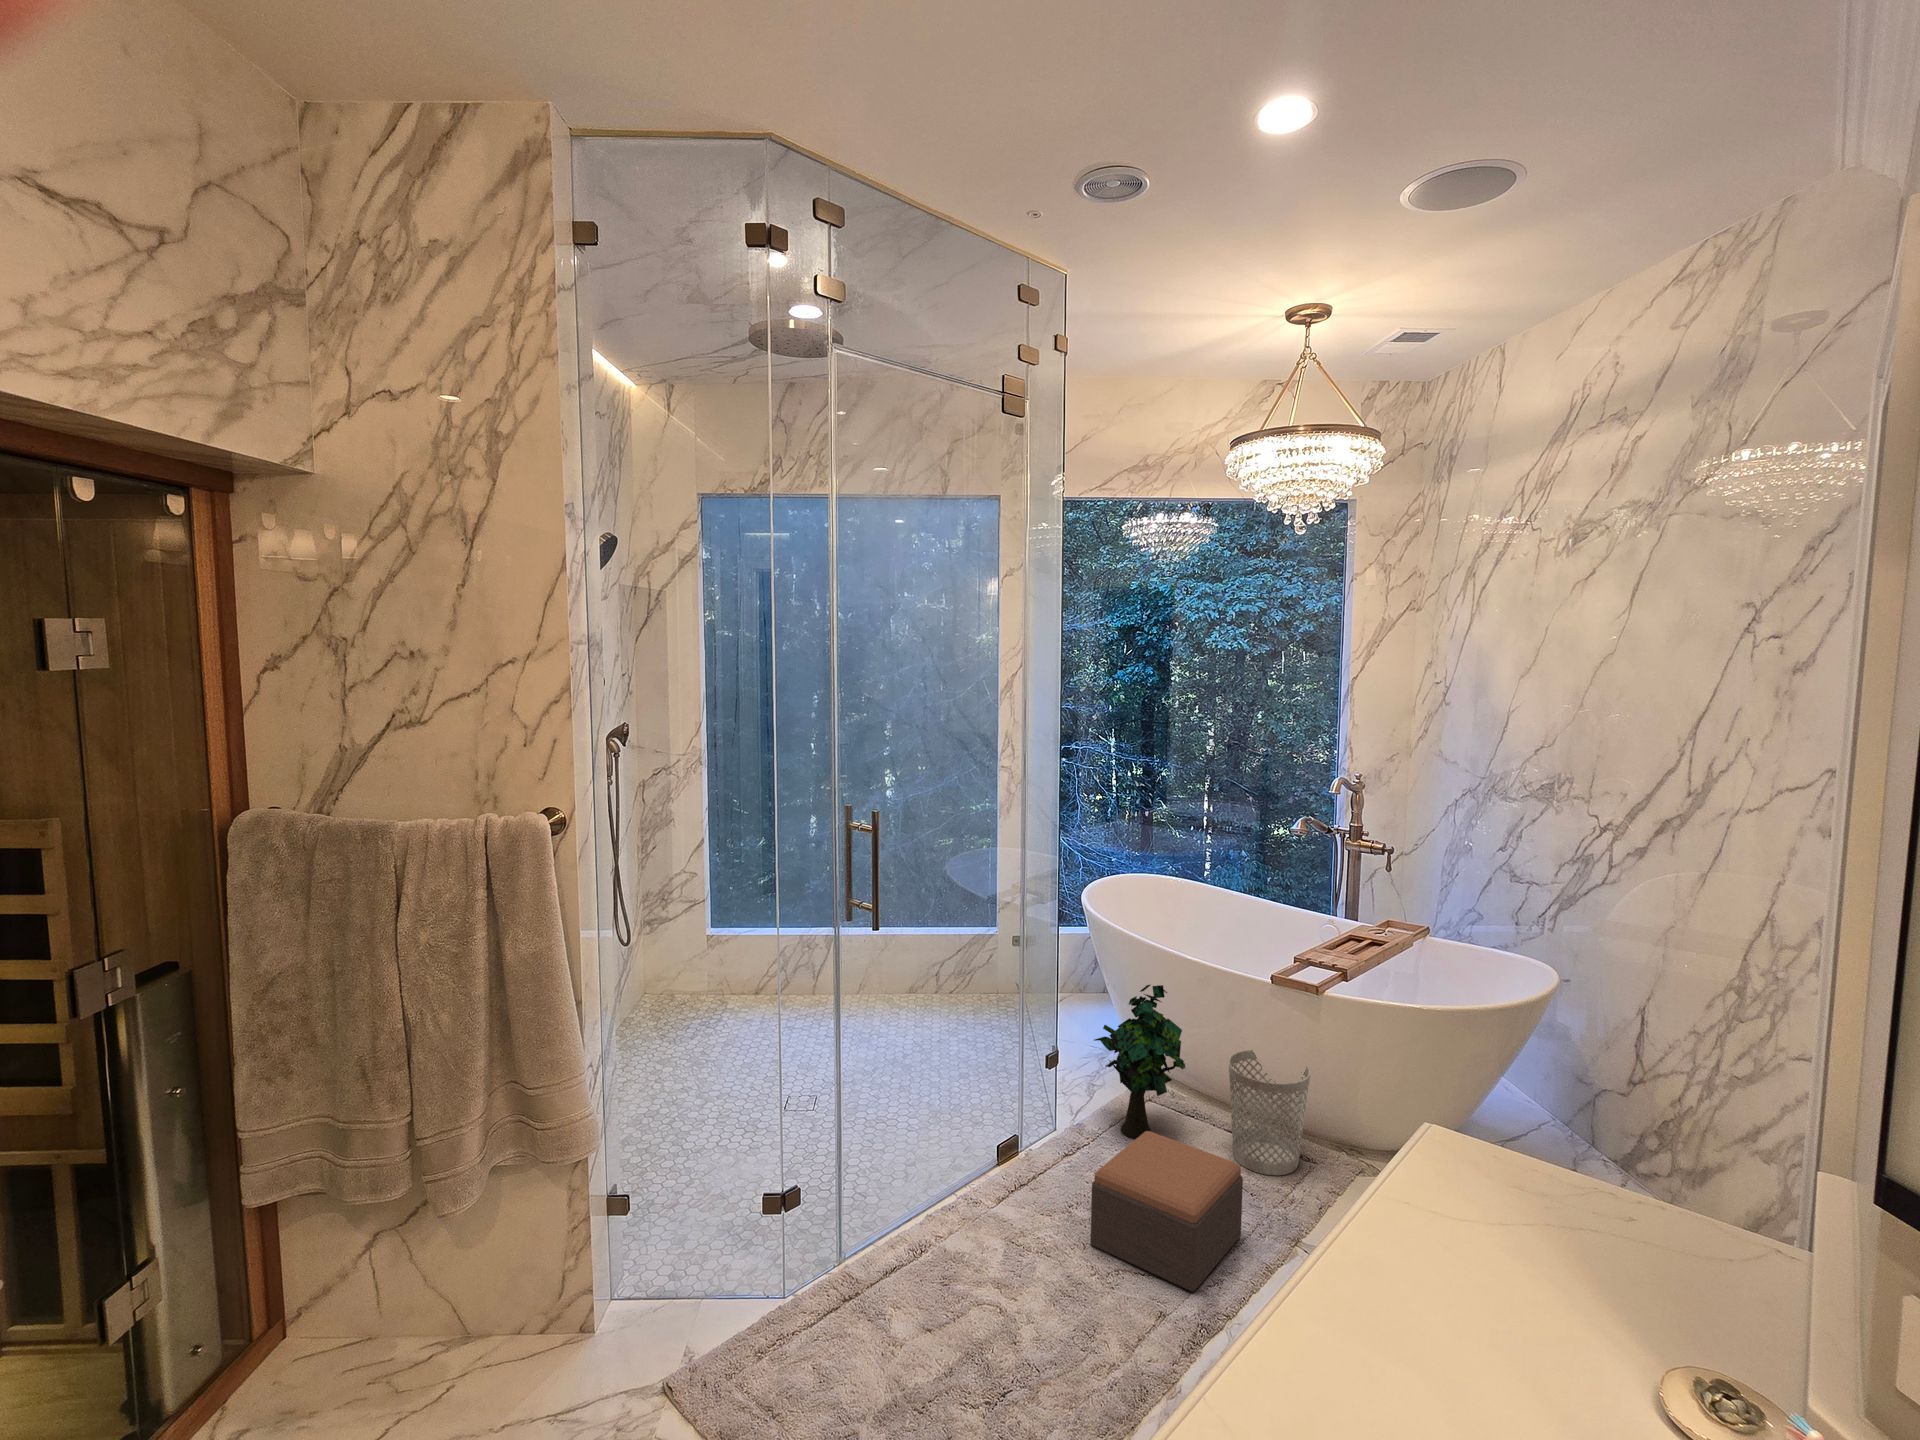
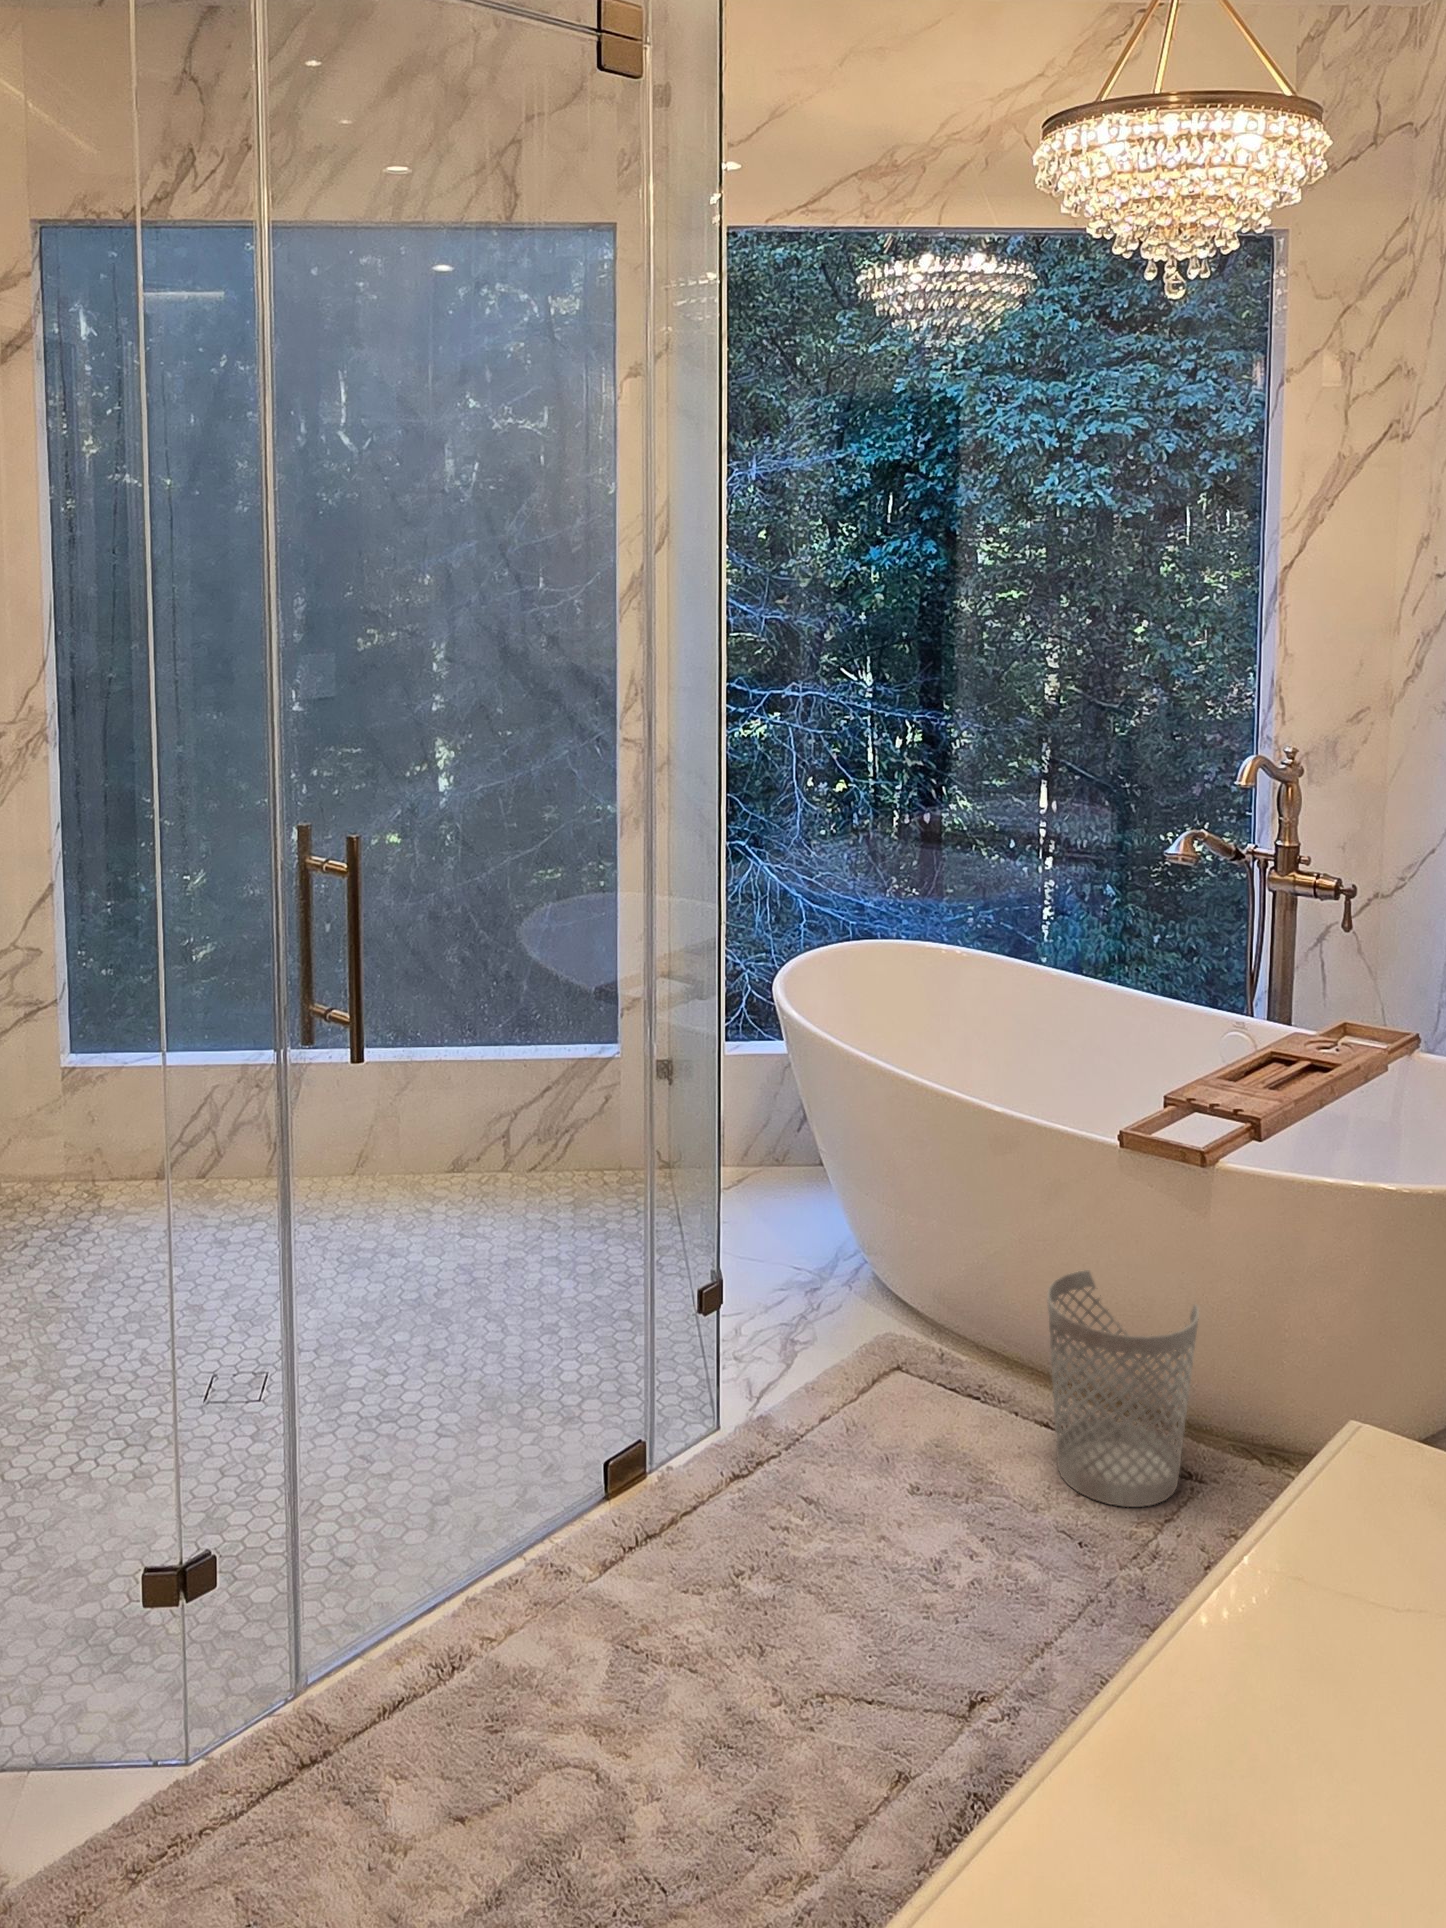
decorative plant: present [1094,985,1185,1139] -> none [796,1147,968,1437]
footstool: present [1091,1131,1243,1292] -> none [774,1430,1062,1741]

